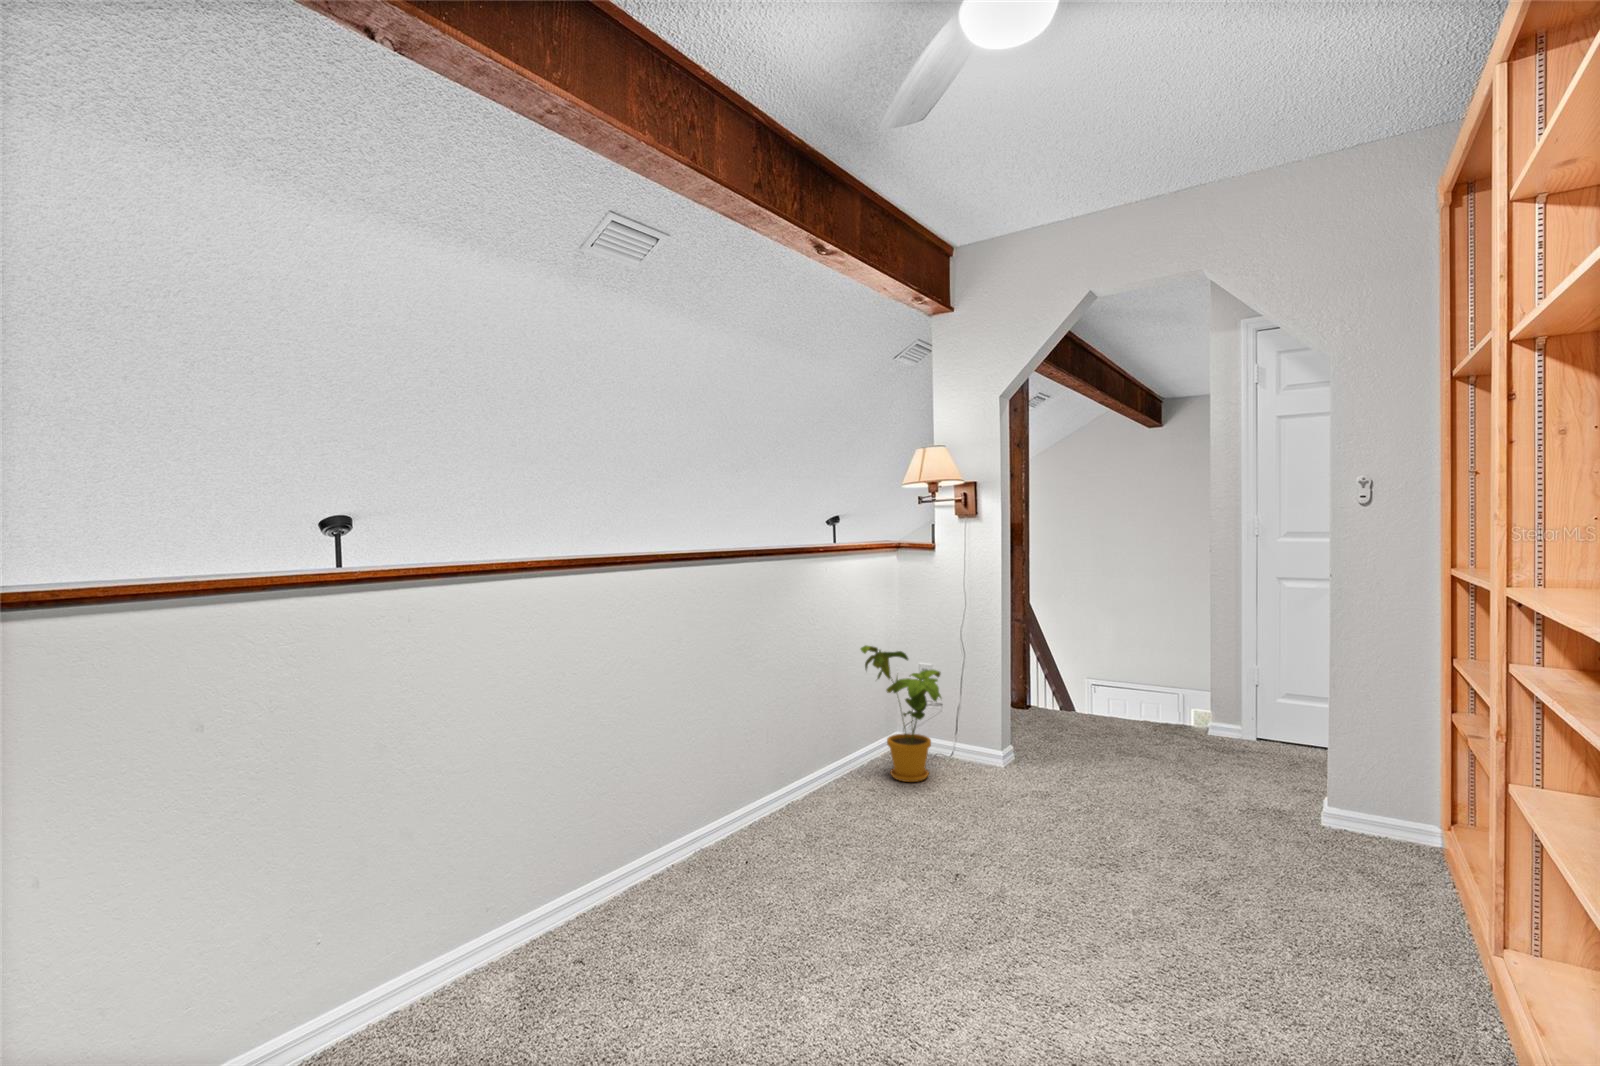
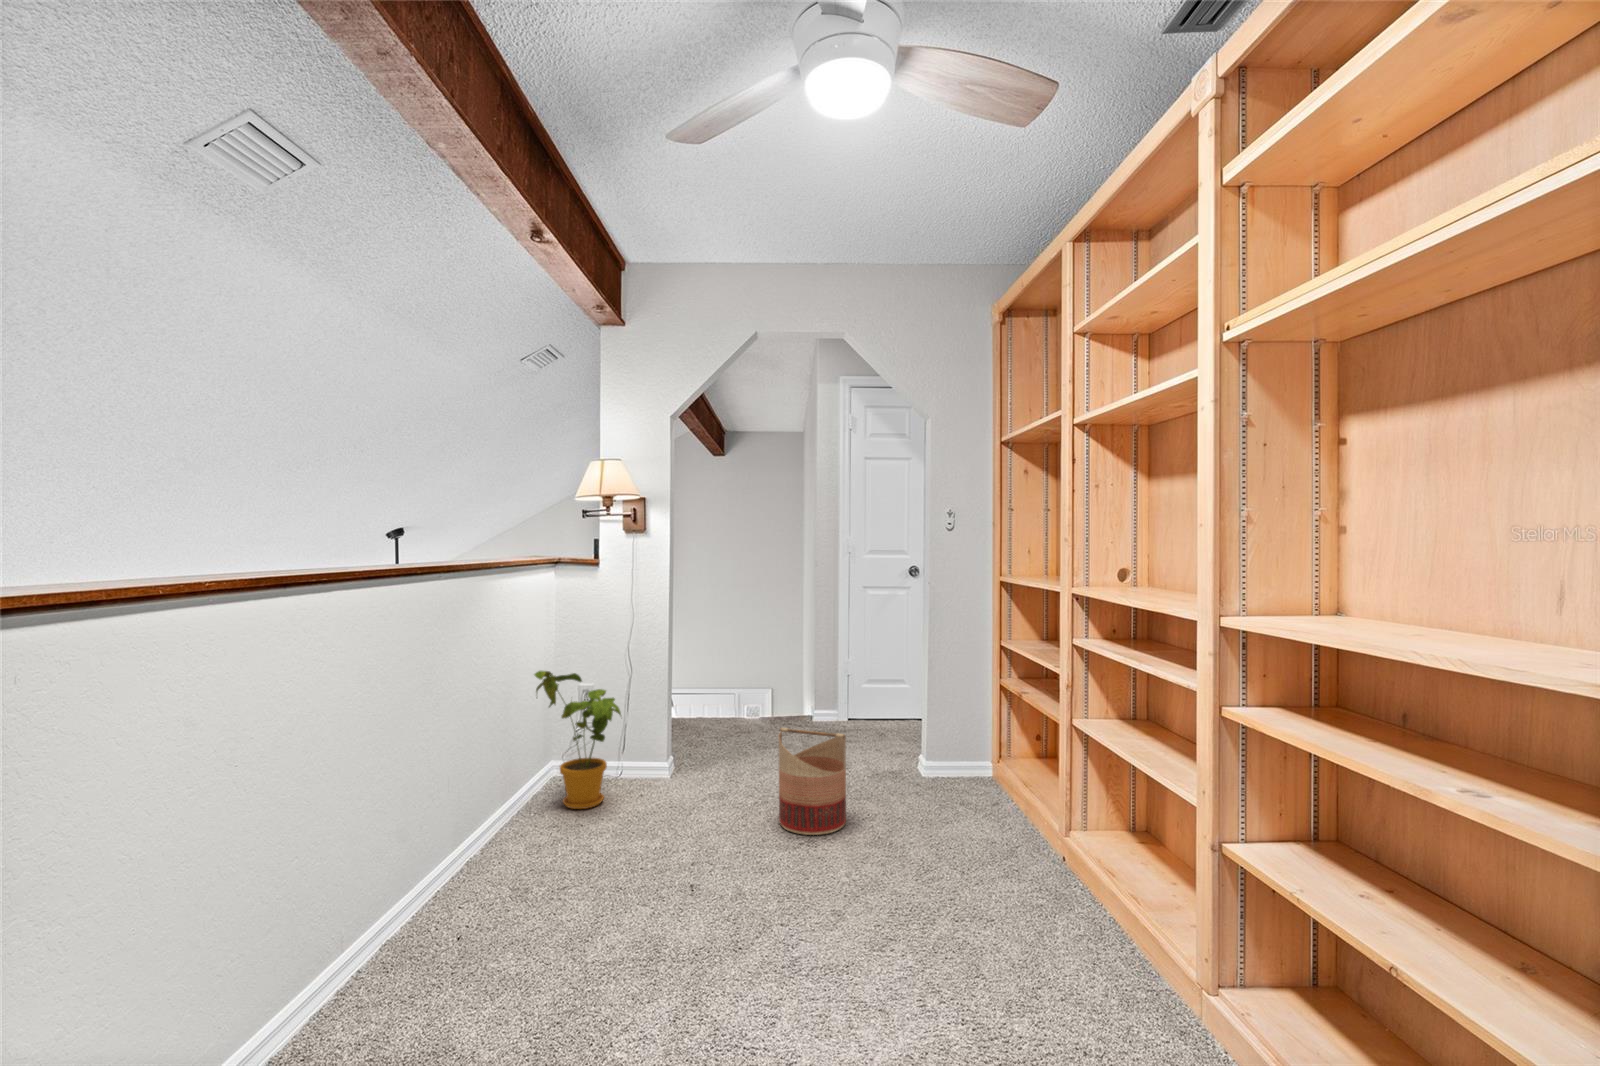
basket: none [1089,733,1175,862] -> present [779,728,846,835]

